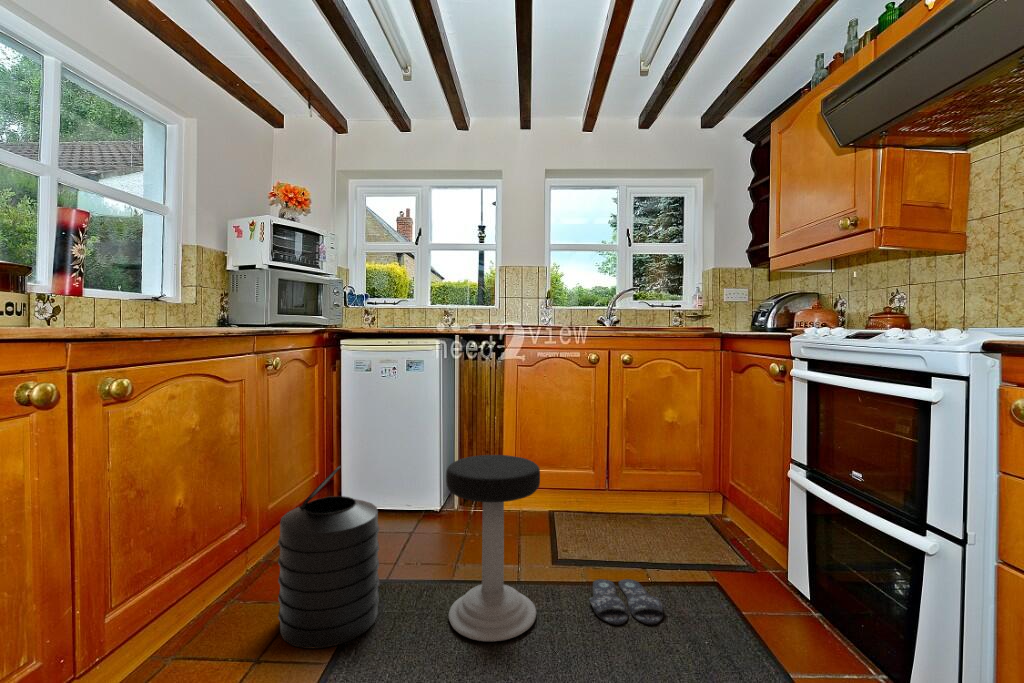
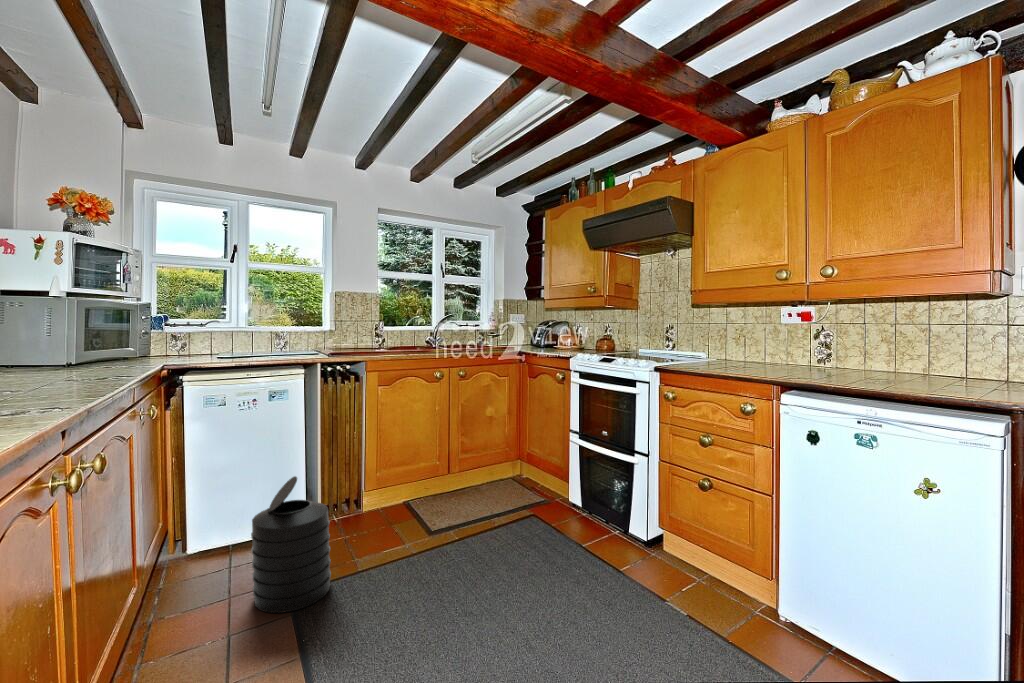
stool: present [446,455,540,641] -> none [376,451,441,574]
slippers: present [589,579,663,625] -> none [464,521,512,545]

